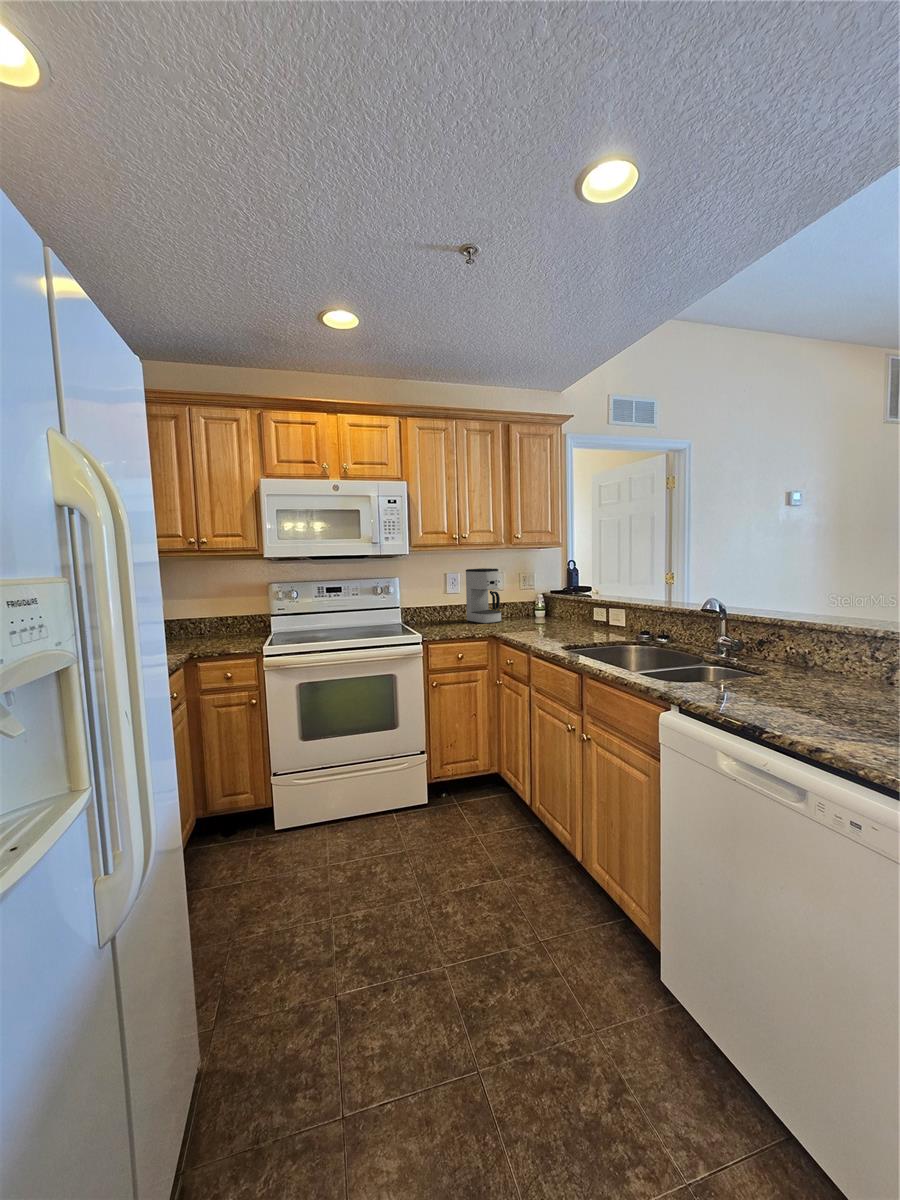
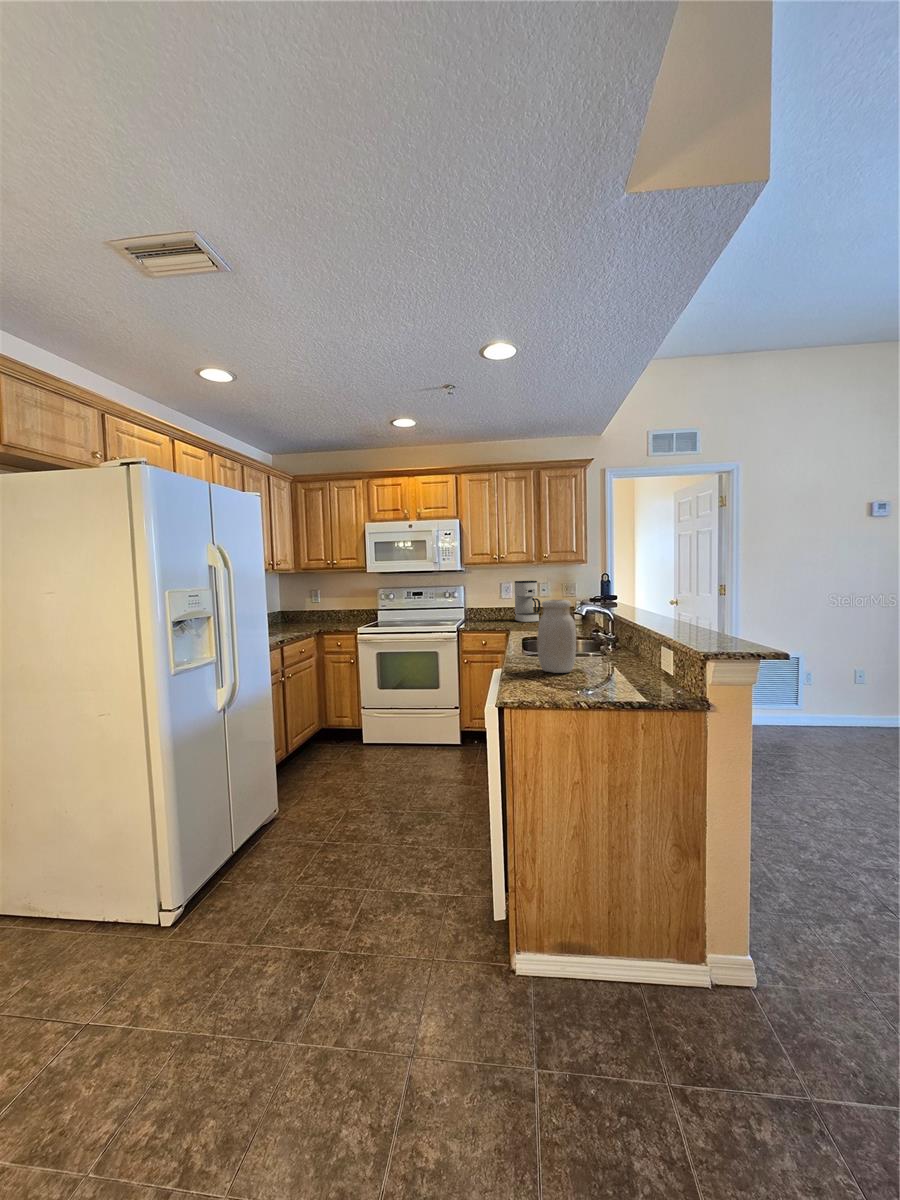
jar: none [767,601,842,720] -> present [537,600,576,673]

